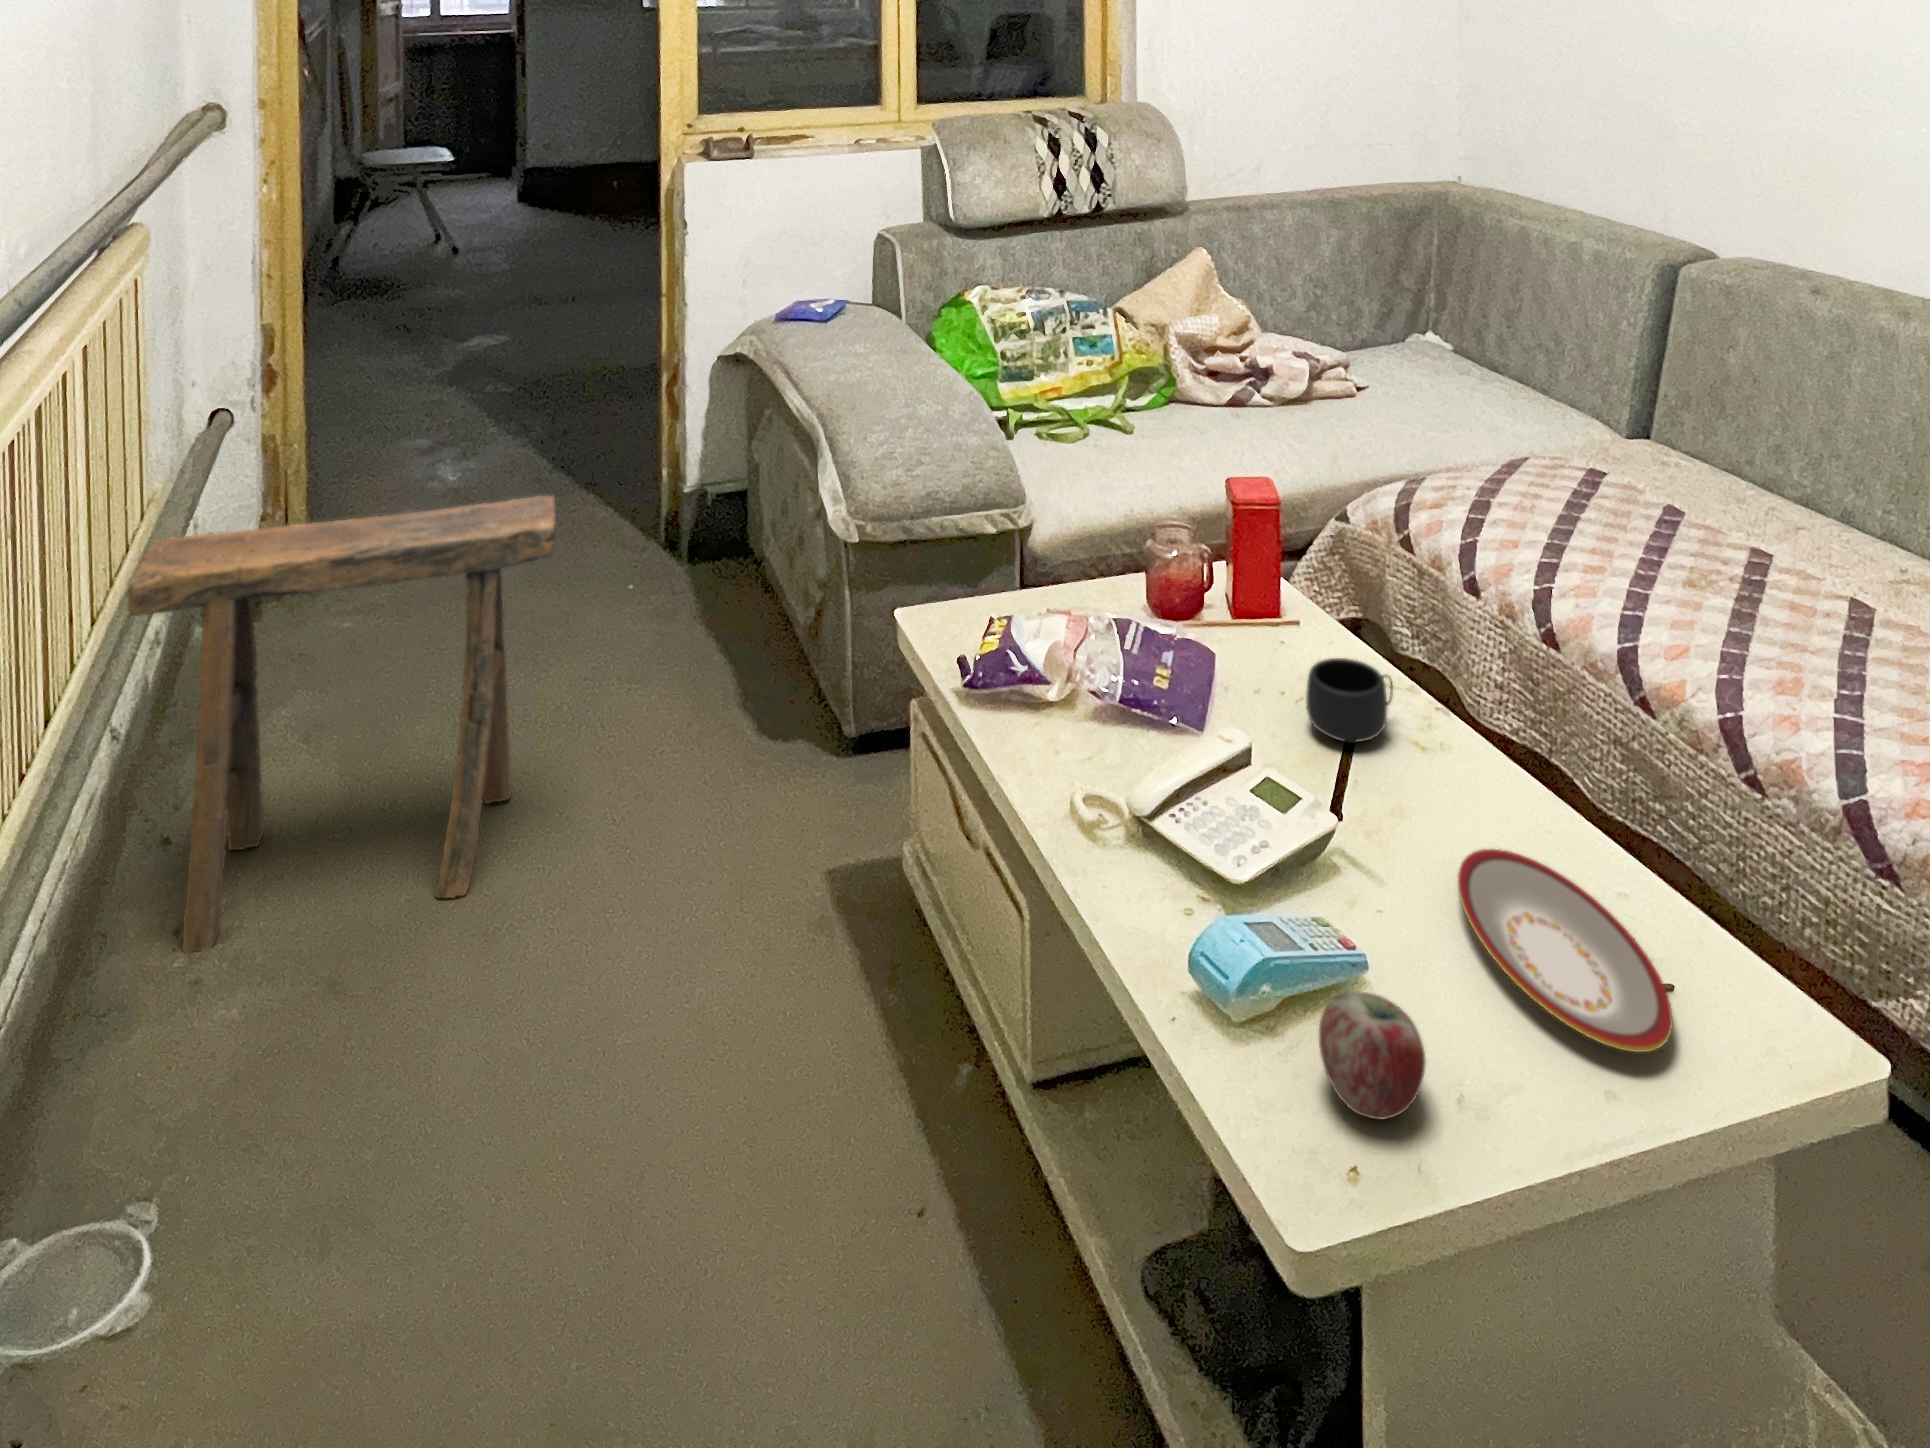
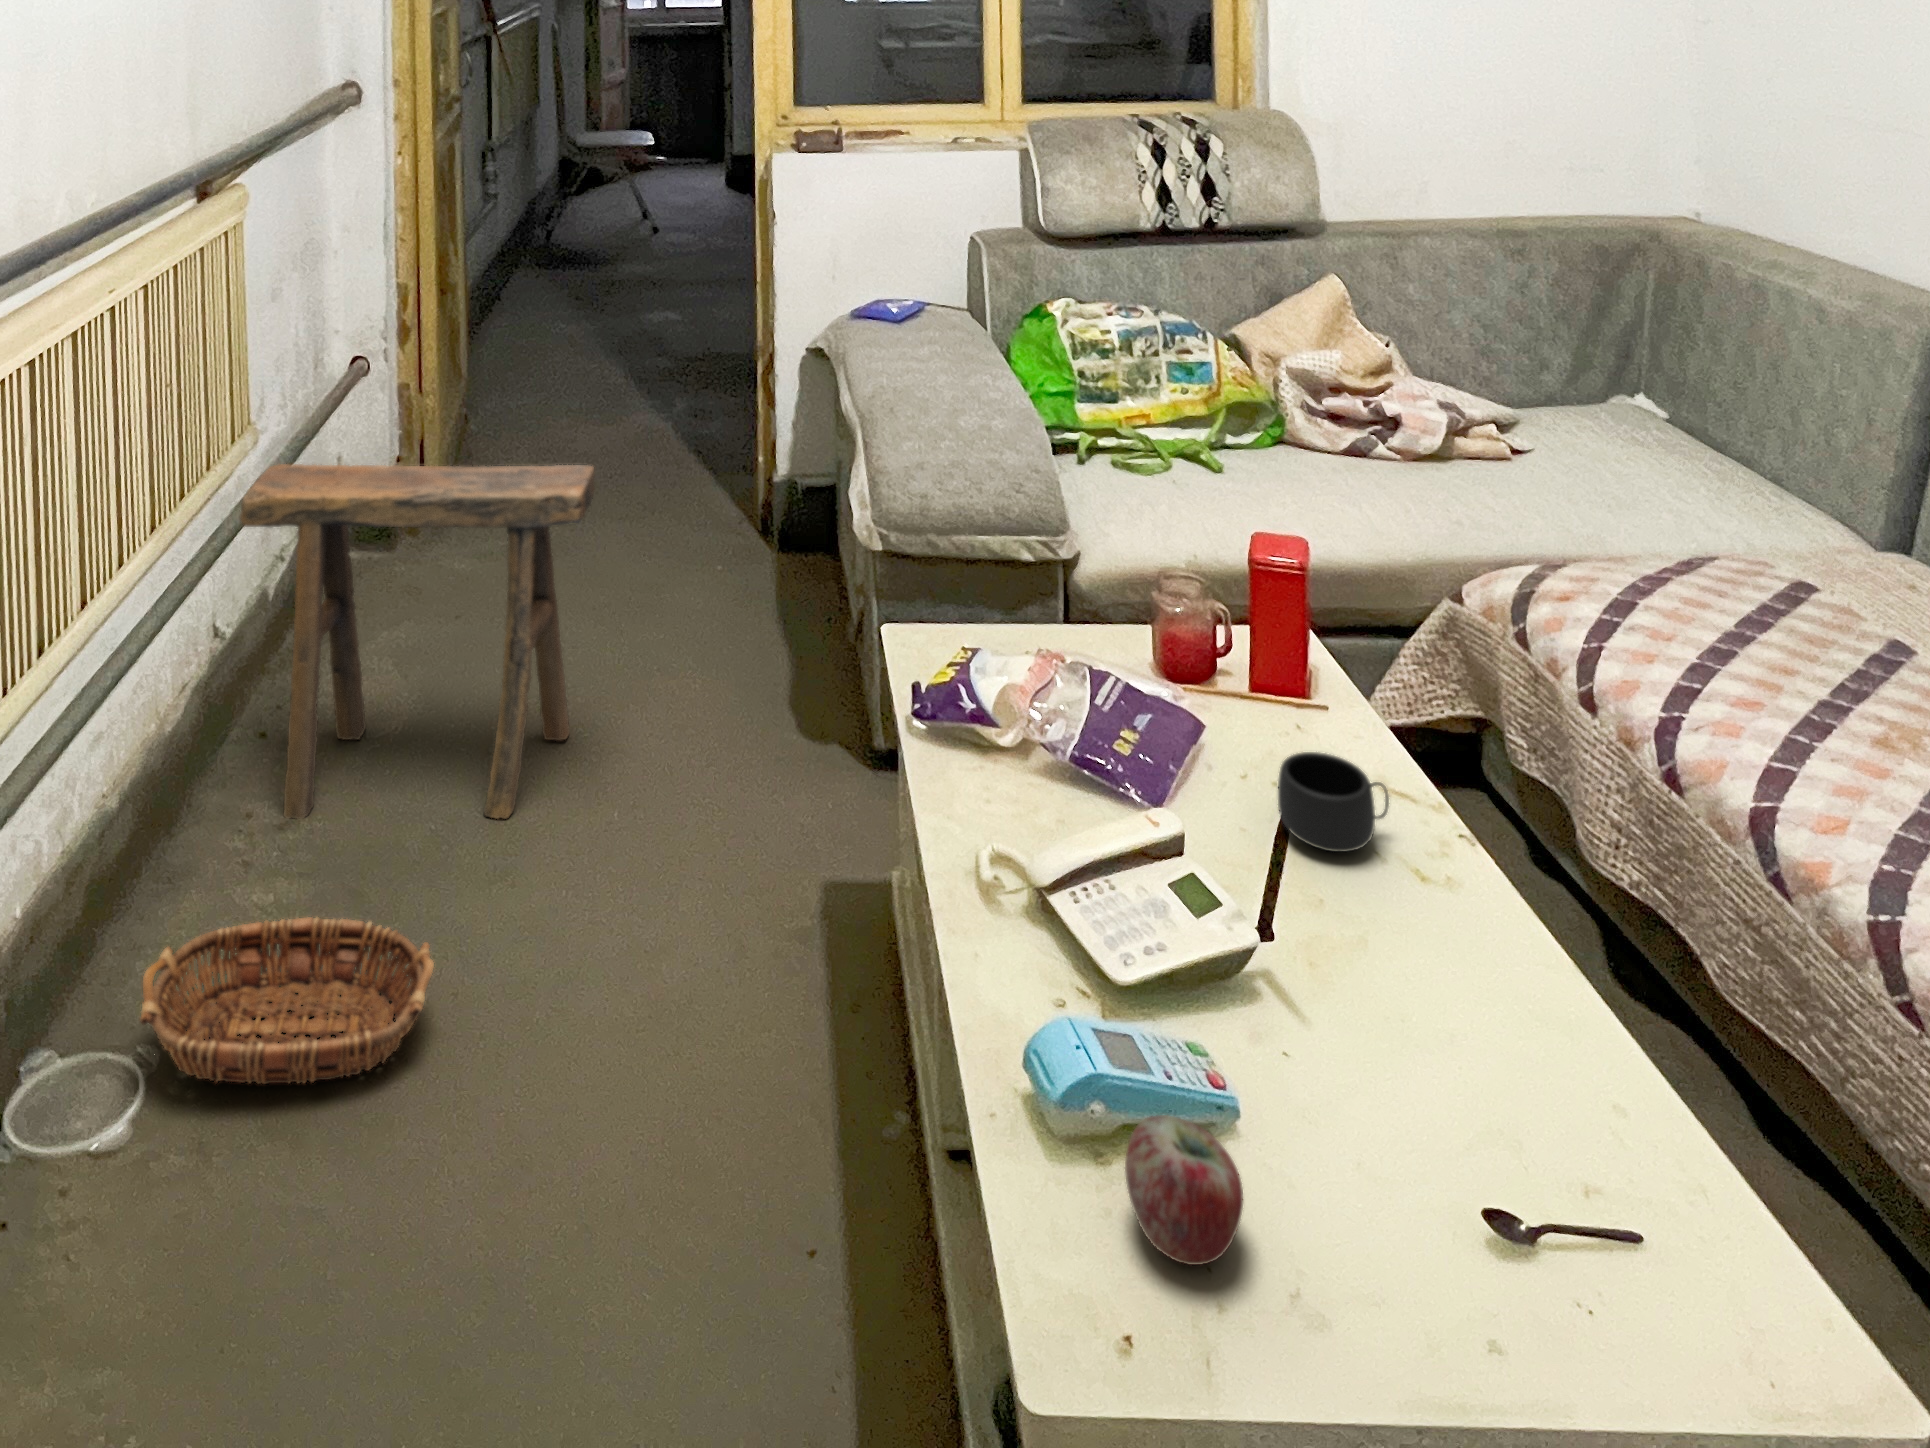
plate: present [1458,849,1673,1052] -> none [1373,1003,1600,1288]
basket: none [34,982,489,1303] -> present [140,917,434,1084]

